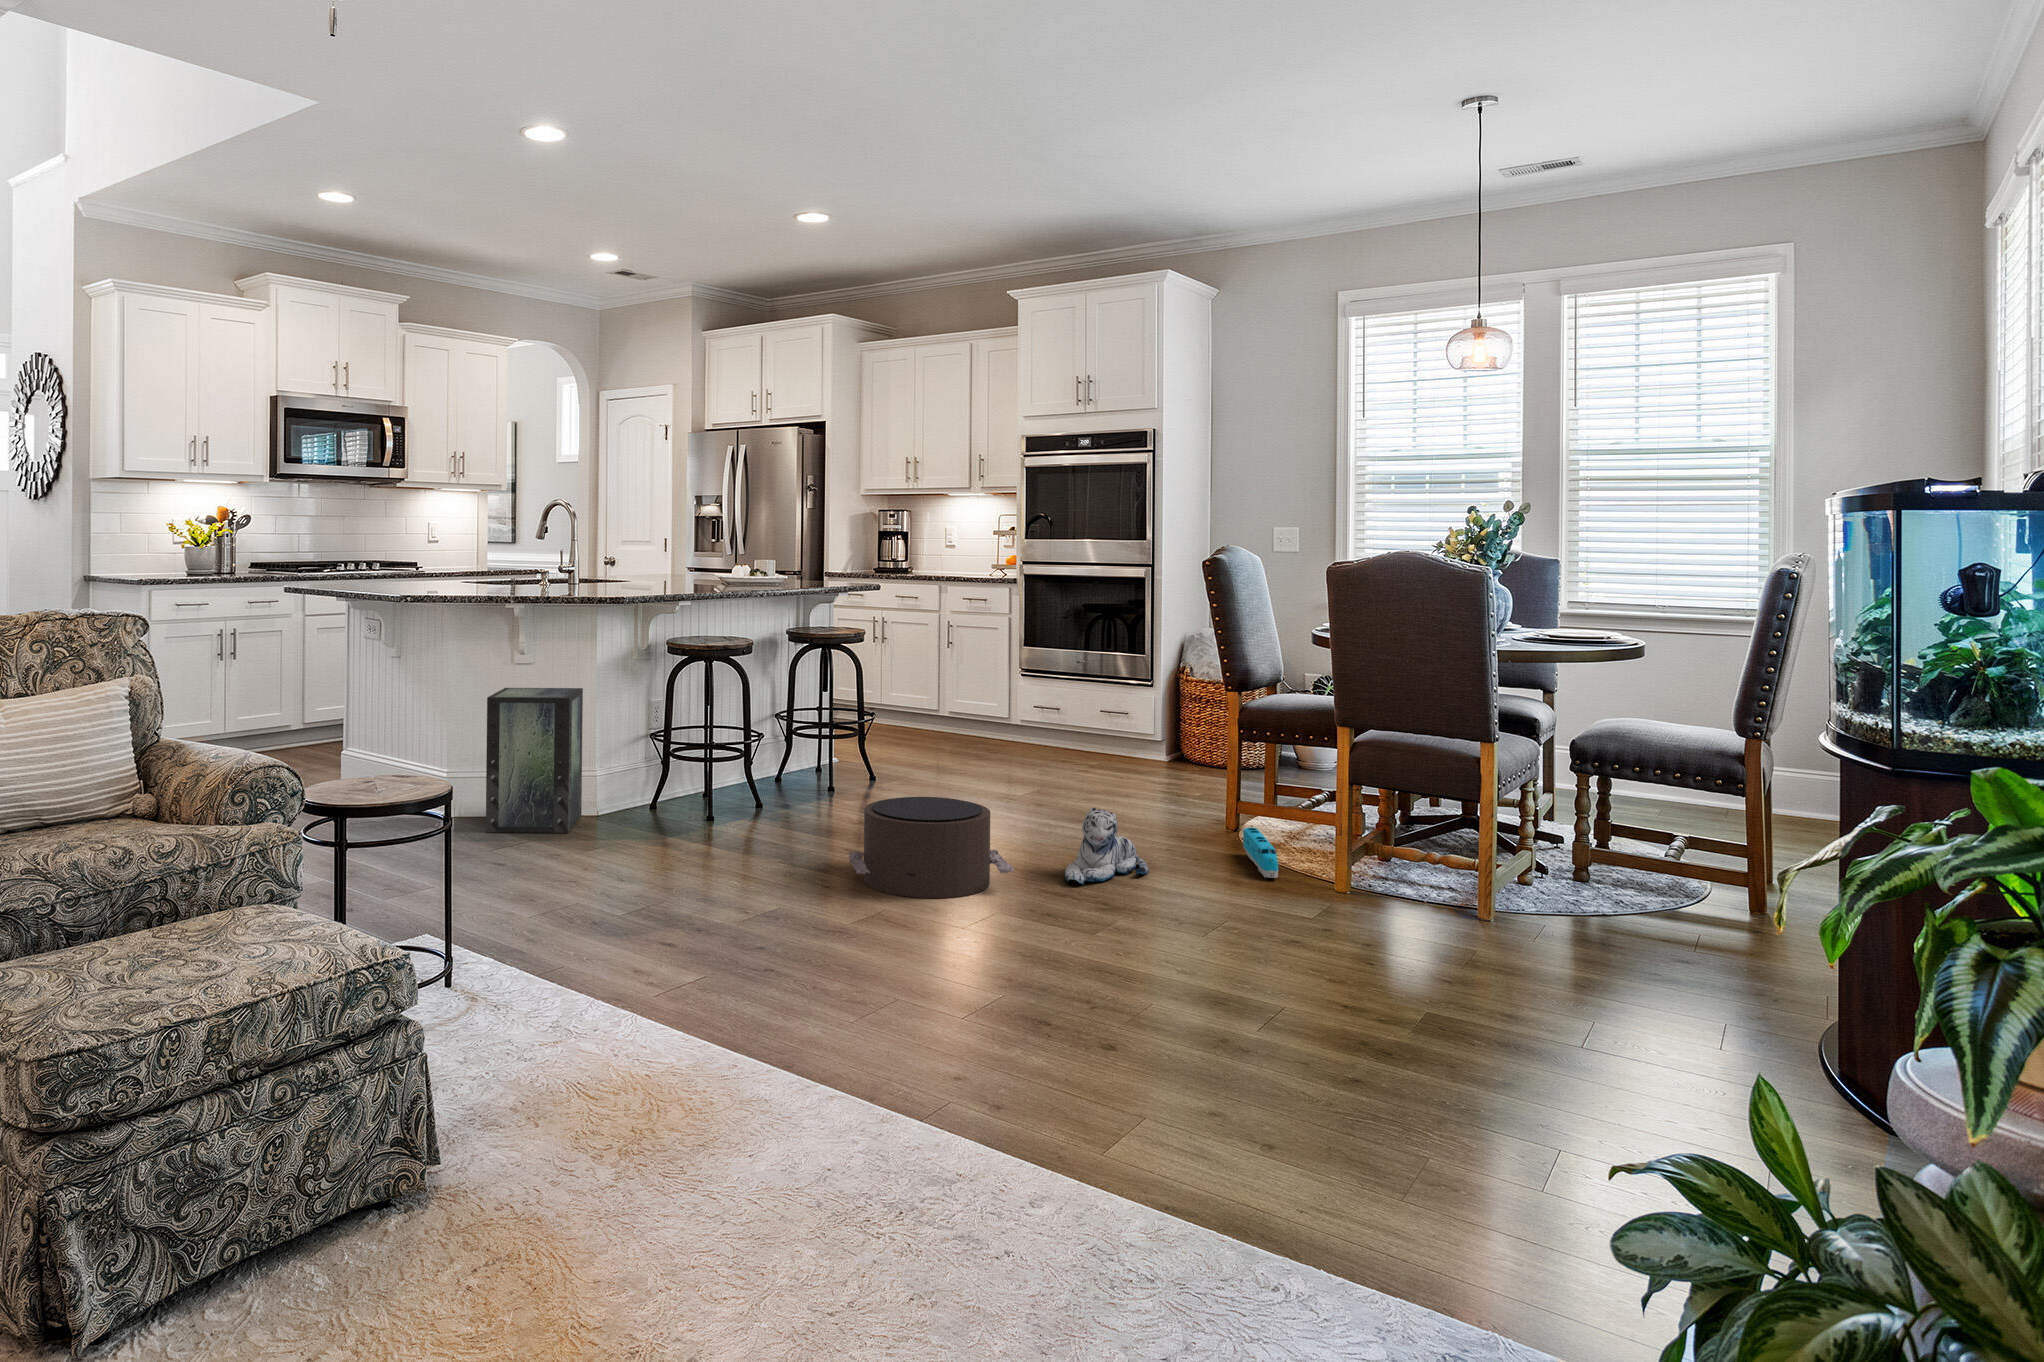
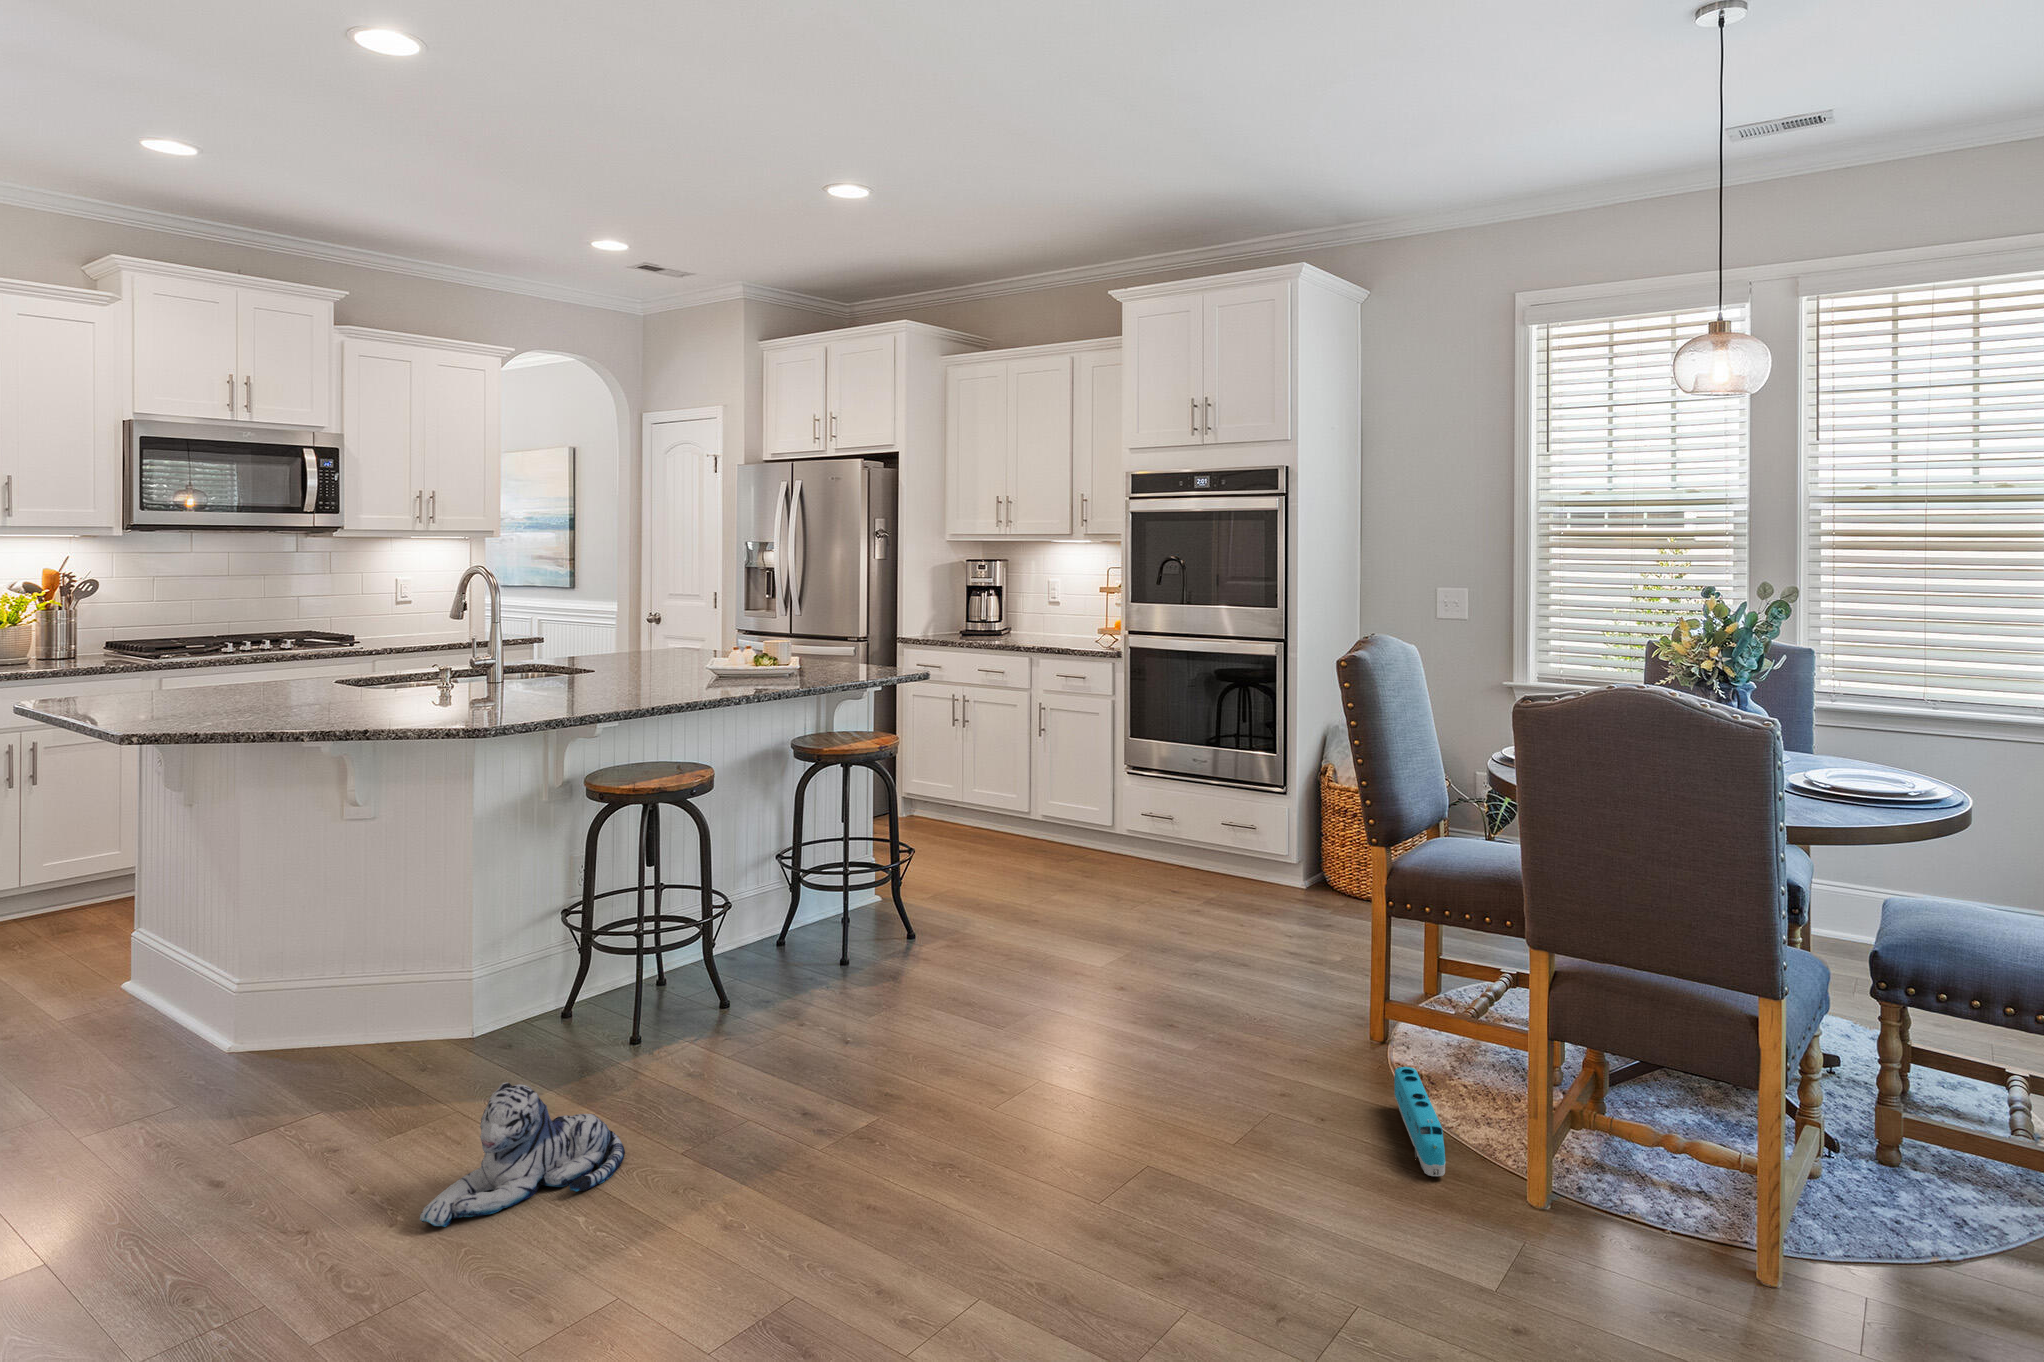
storage box: present [486,688,583,833] -> none [248,858,438,1100]
pouf: present [849,797,1014,898] -> none [759,1055,1025,1267]
plush toy: present [1065,807,1149,884] -> present [420,1082,625,1227]

